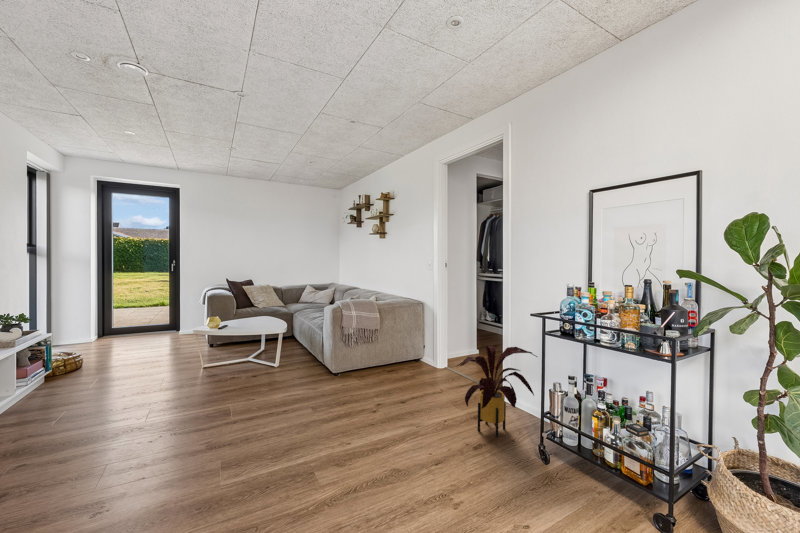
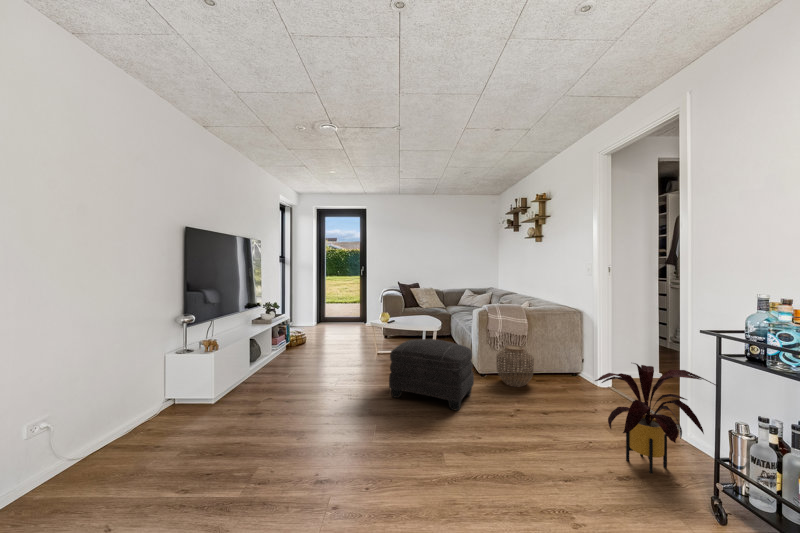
woven basket: none [353,340,388,382] -> present [496,345,534,387]
ottoman: none [234,344,334,420] -> present [389,339,474,411]

